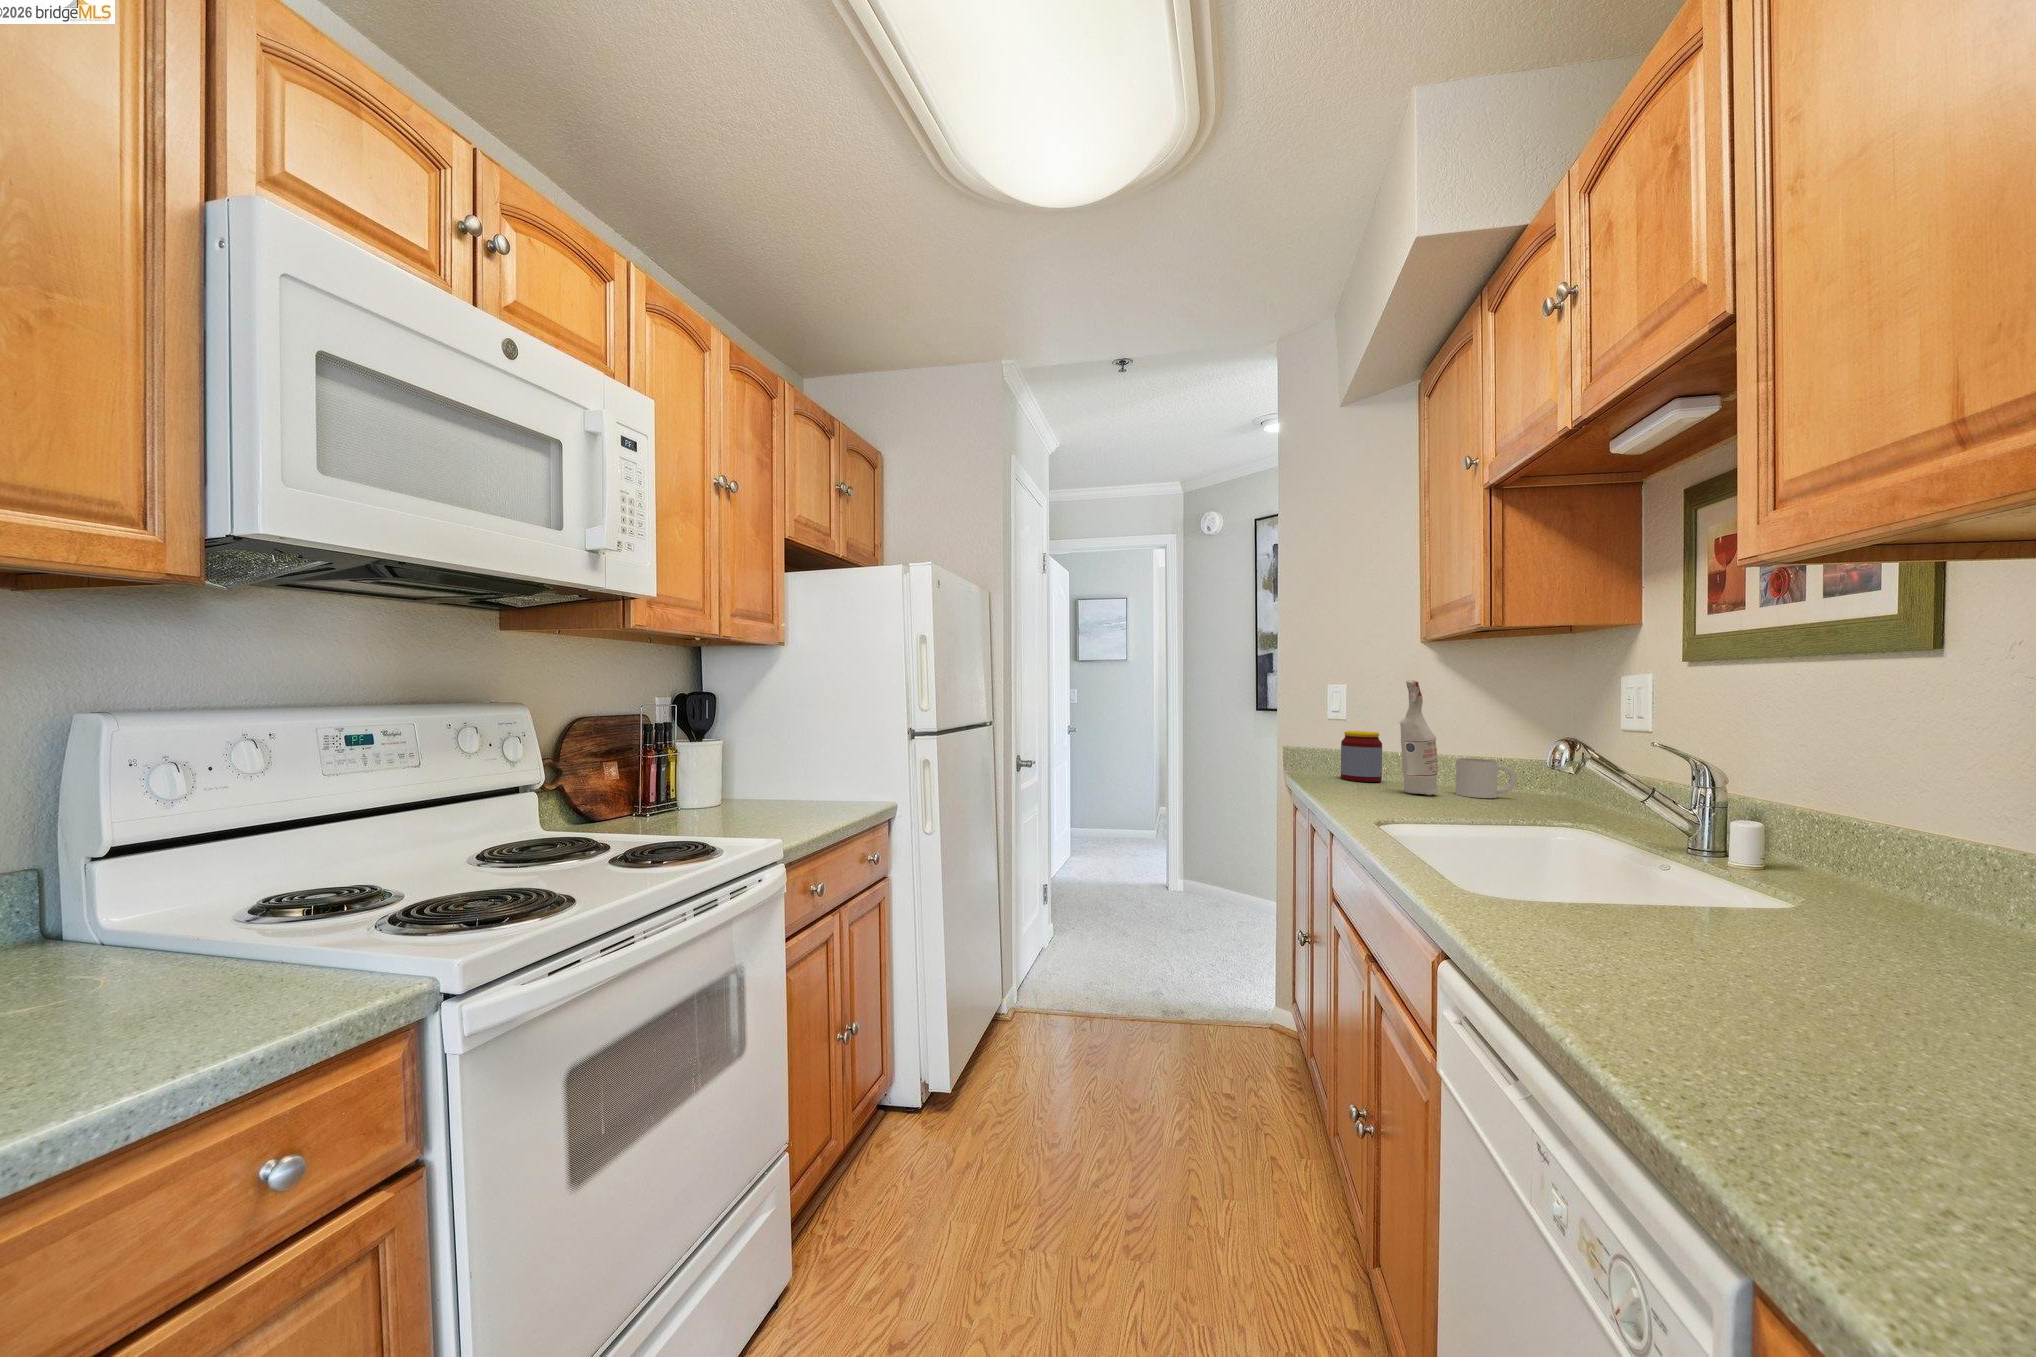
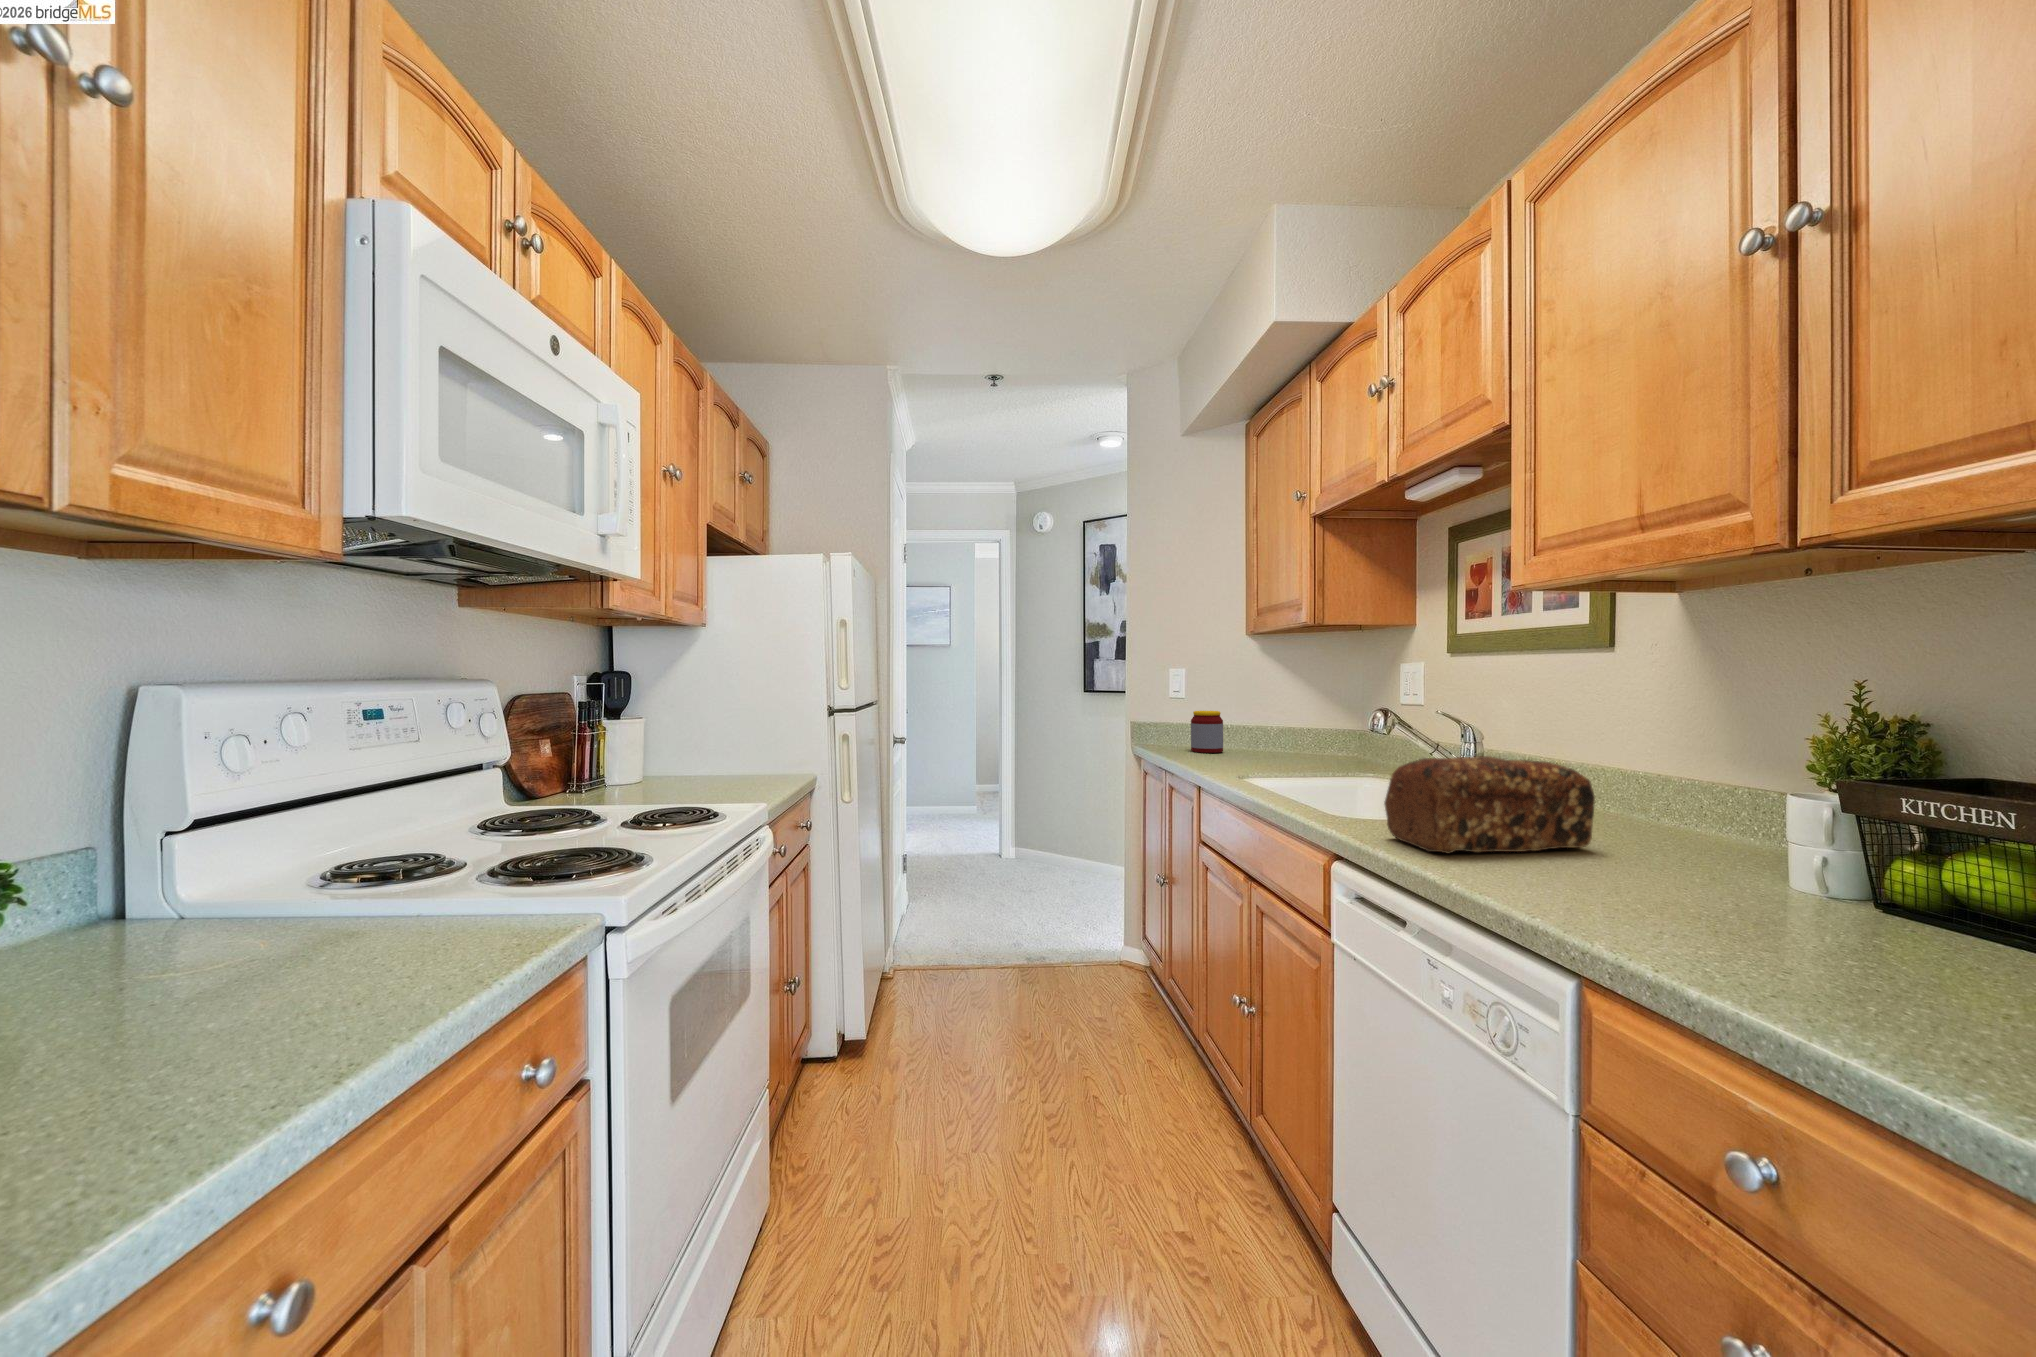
spray bottle: present [1399,680,1438,795] -> none [1242,668,1272,761]
mug: present [1456,758,1515,798] -> none [1281,729,1324,760]
bread loaf: none [1490,797,1855,960] -> present [1384,756,1595,854]

